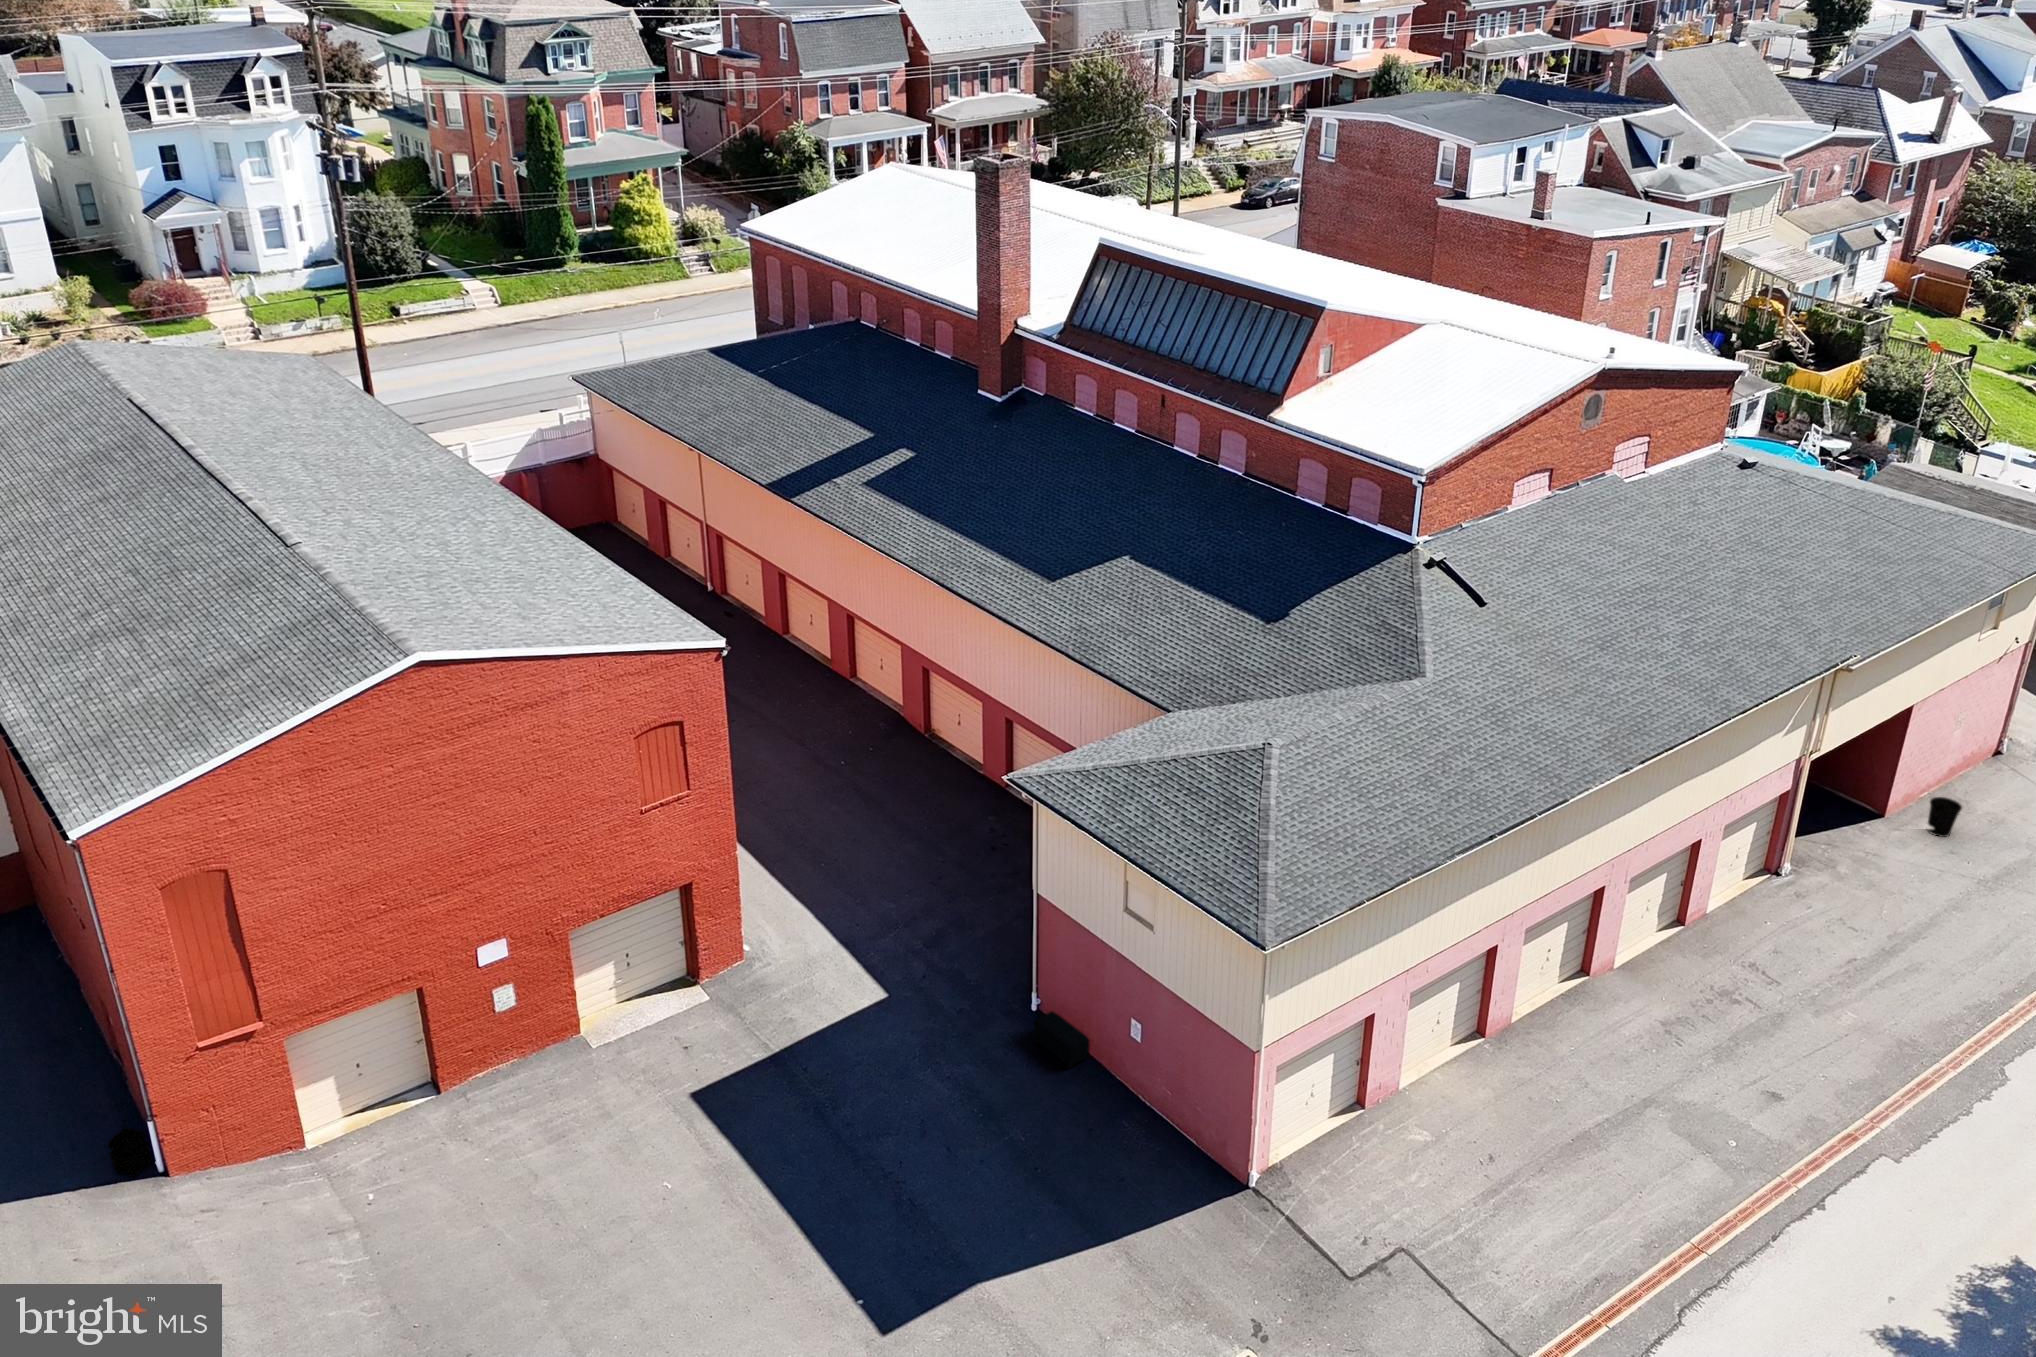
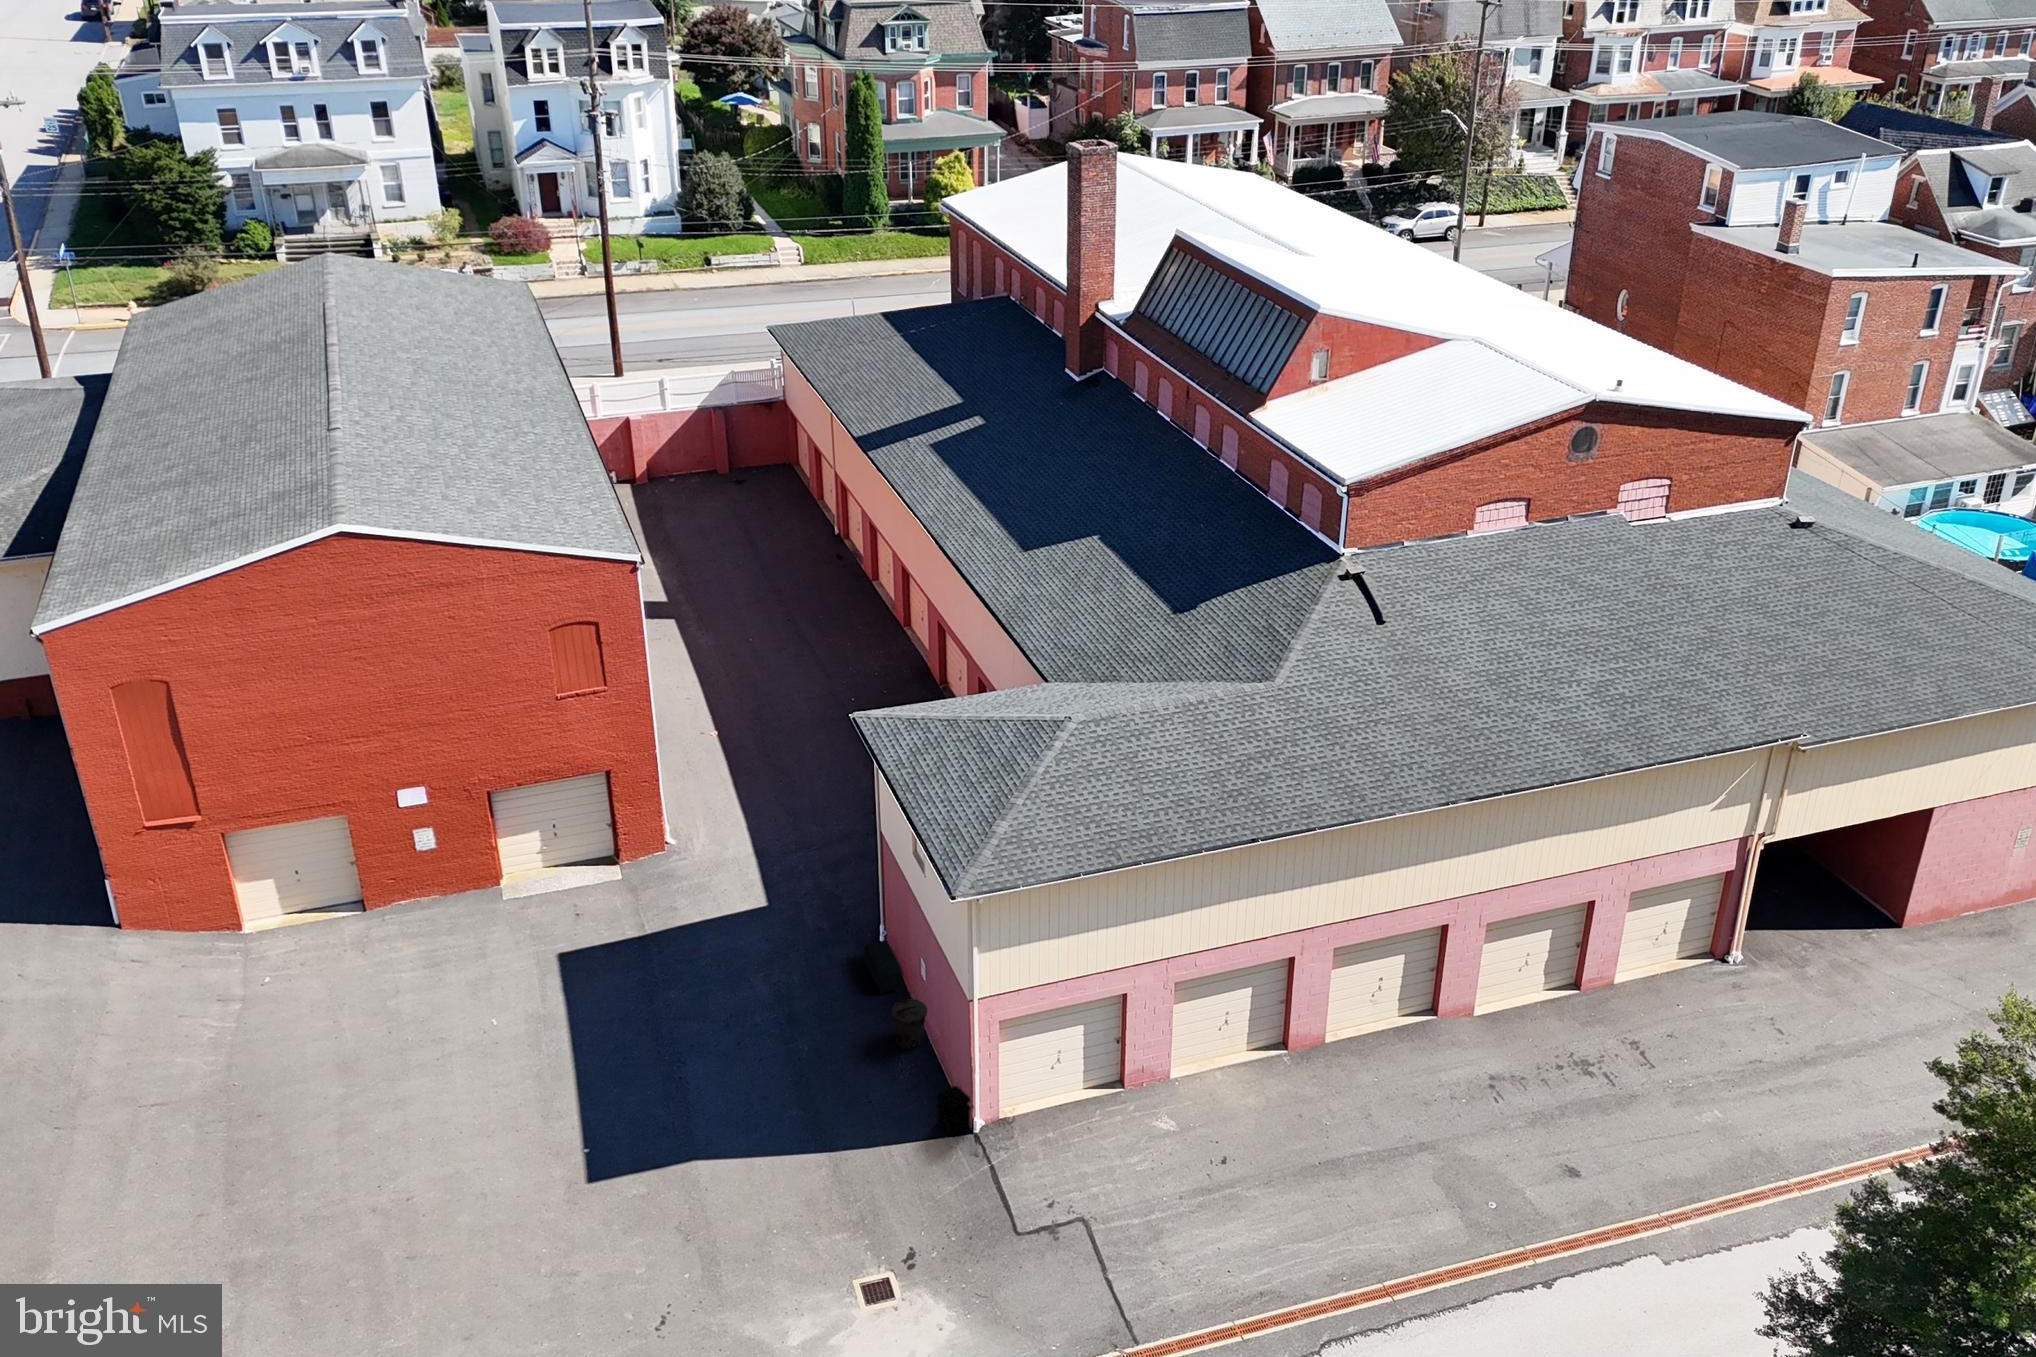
trash can: present [1928,797,1962,837] -> present [892,999,927,1049]
toolbox: present [108,1128,152,1177] -> present [937,1086,971,1134]

